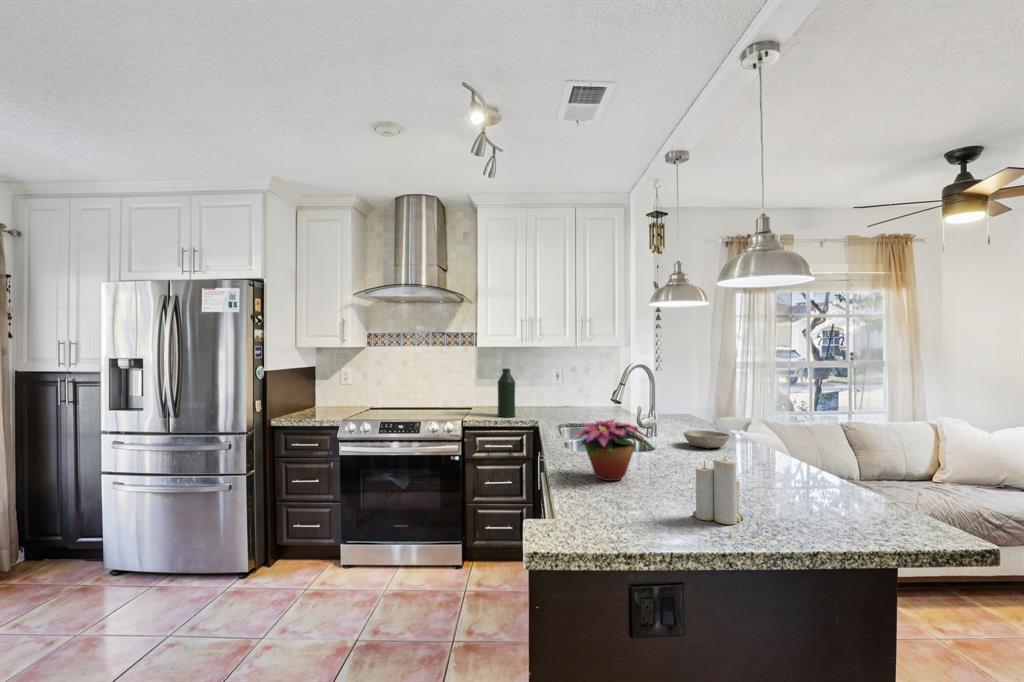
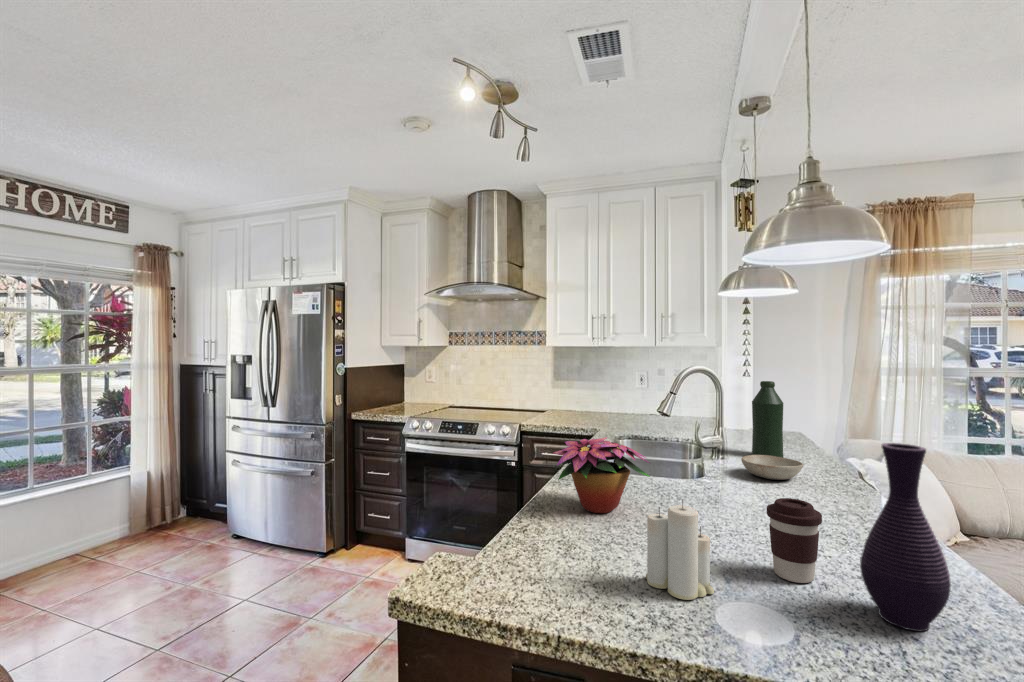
bottle: present [498,368,515,417] -> present [752,381,783,458]
vase: none [830,404,886,522] -> present [860,443,951,631]
coffee cup: none [760,450,799,507] -> present [767,498,822,583]

